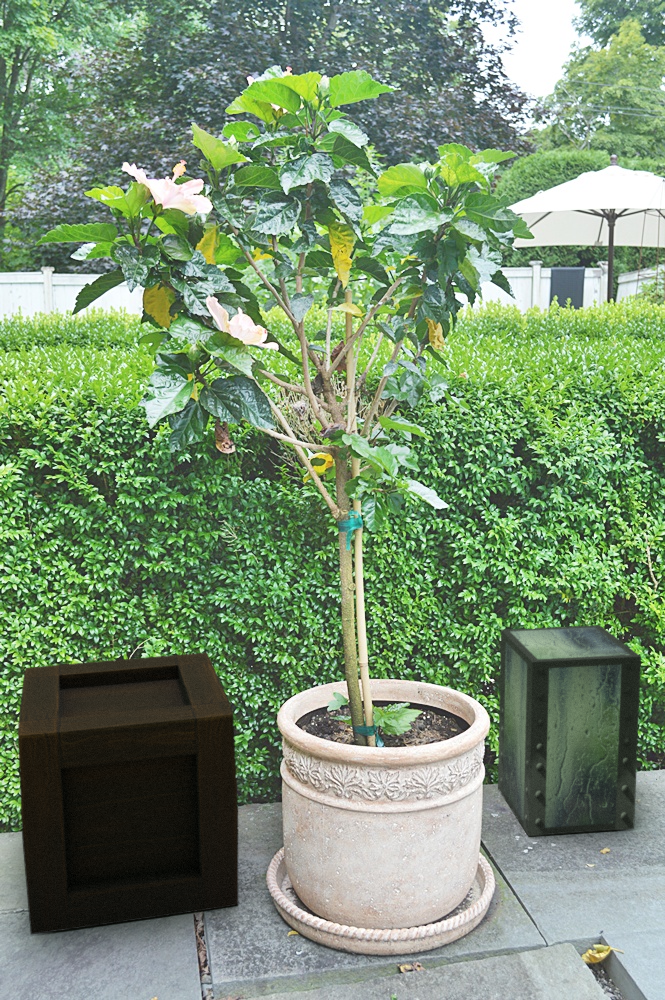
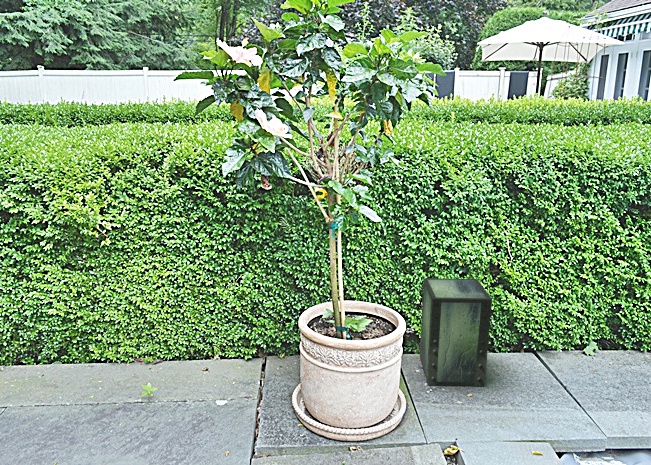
wooden crate: present [18,653,238,934] -> none [165,282,274,414]

